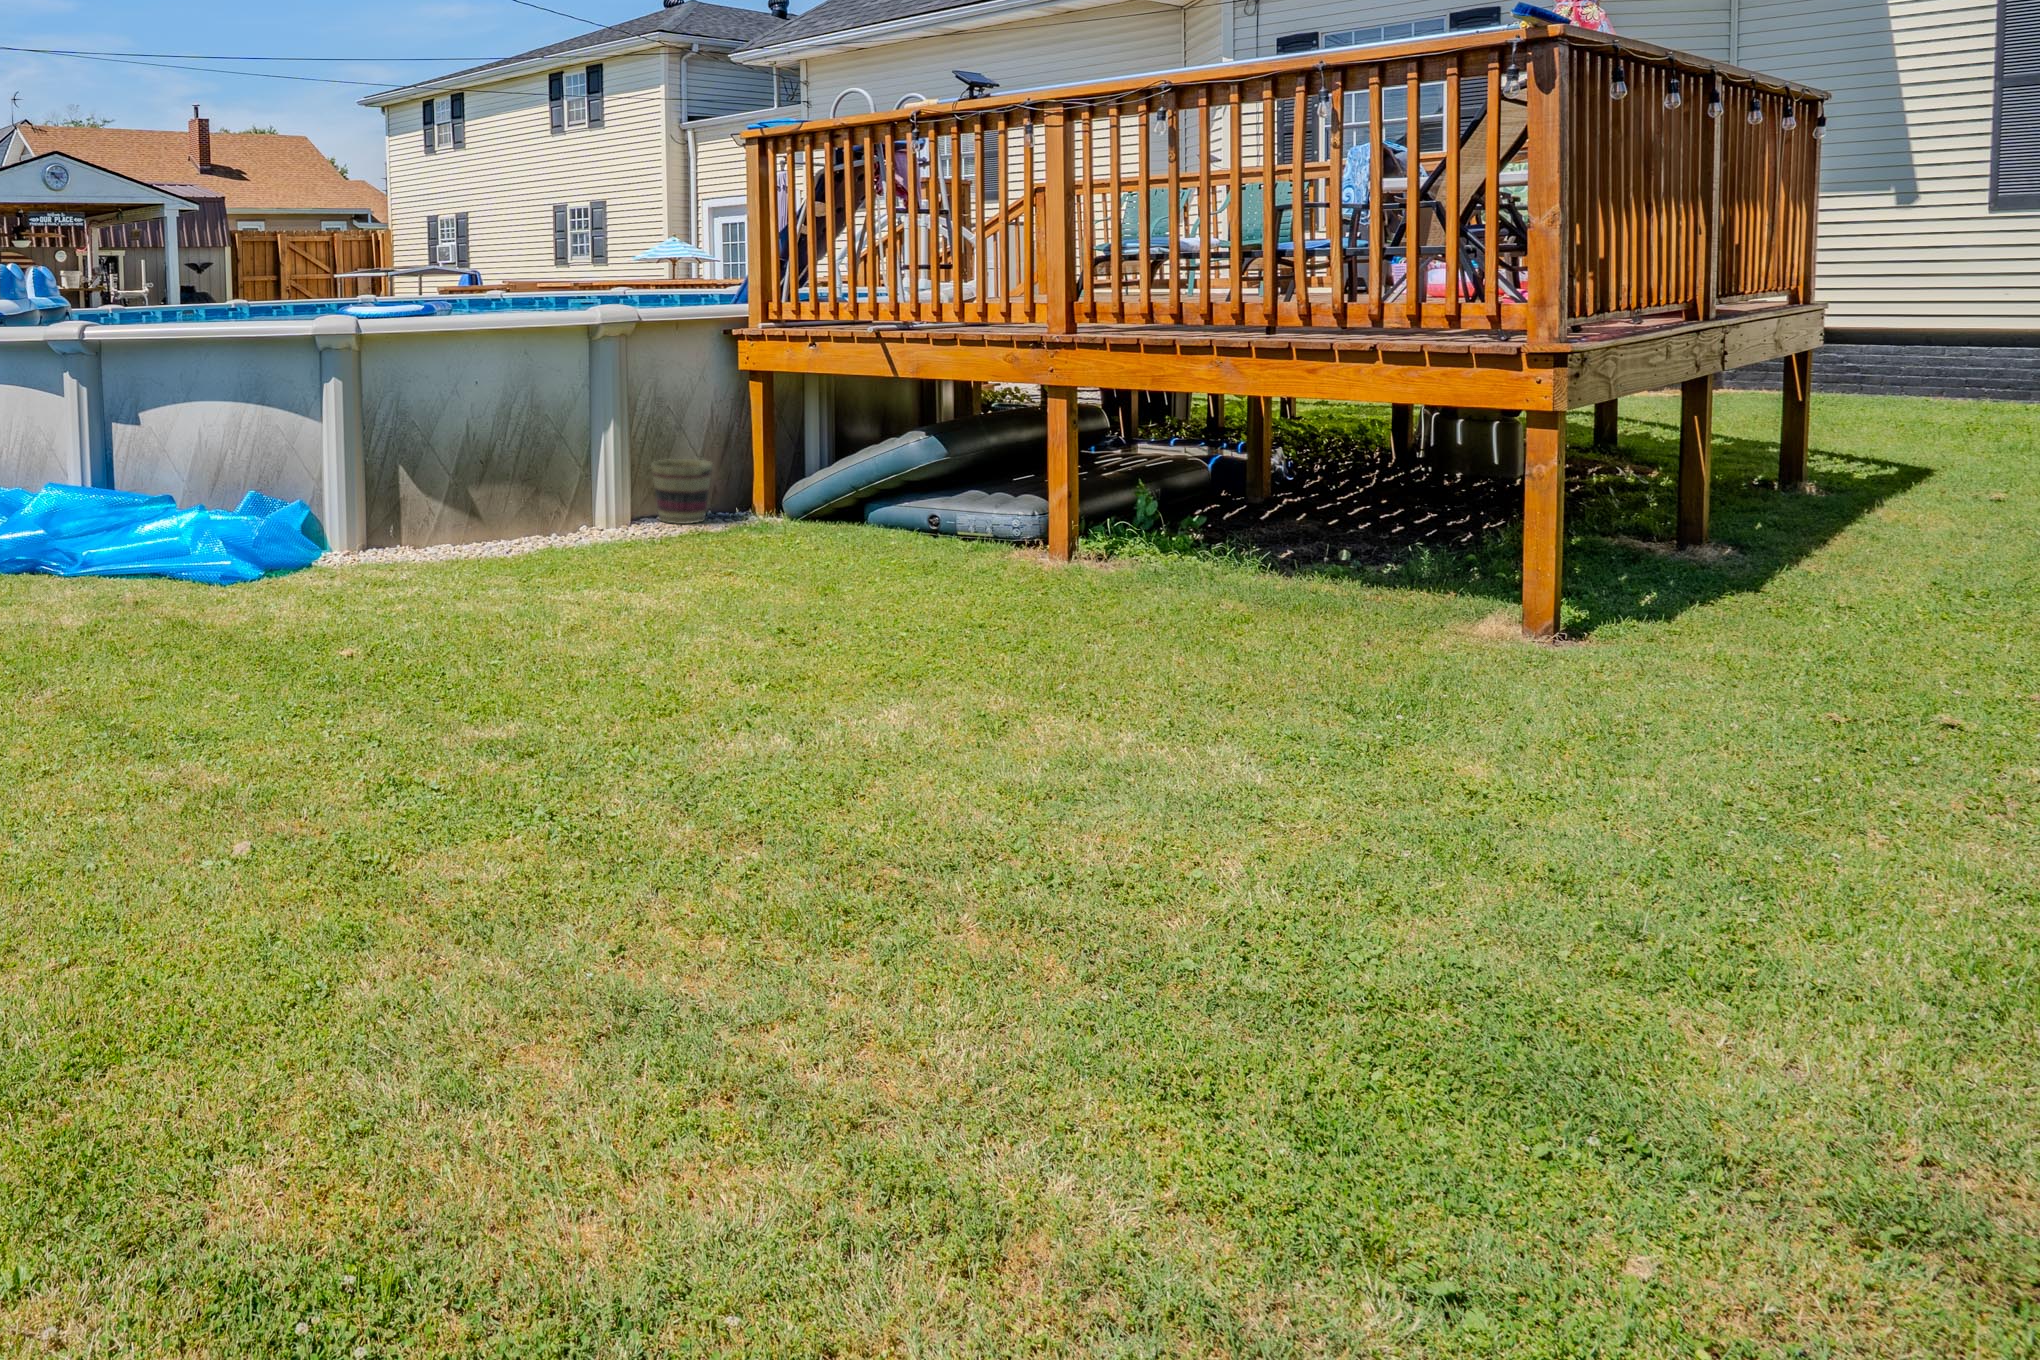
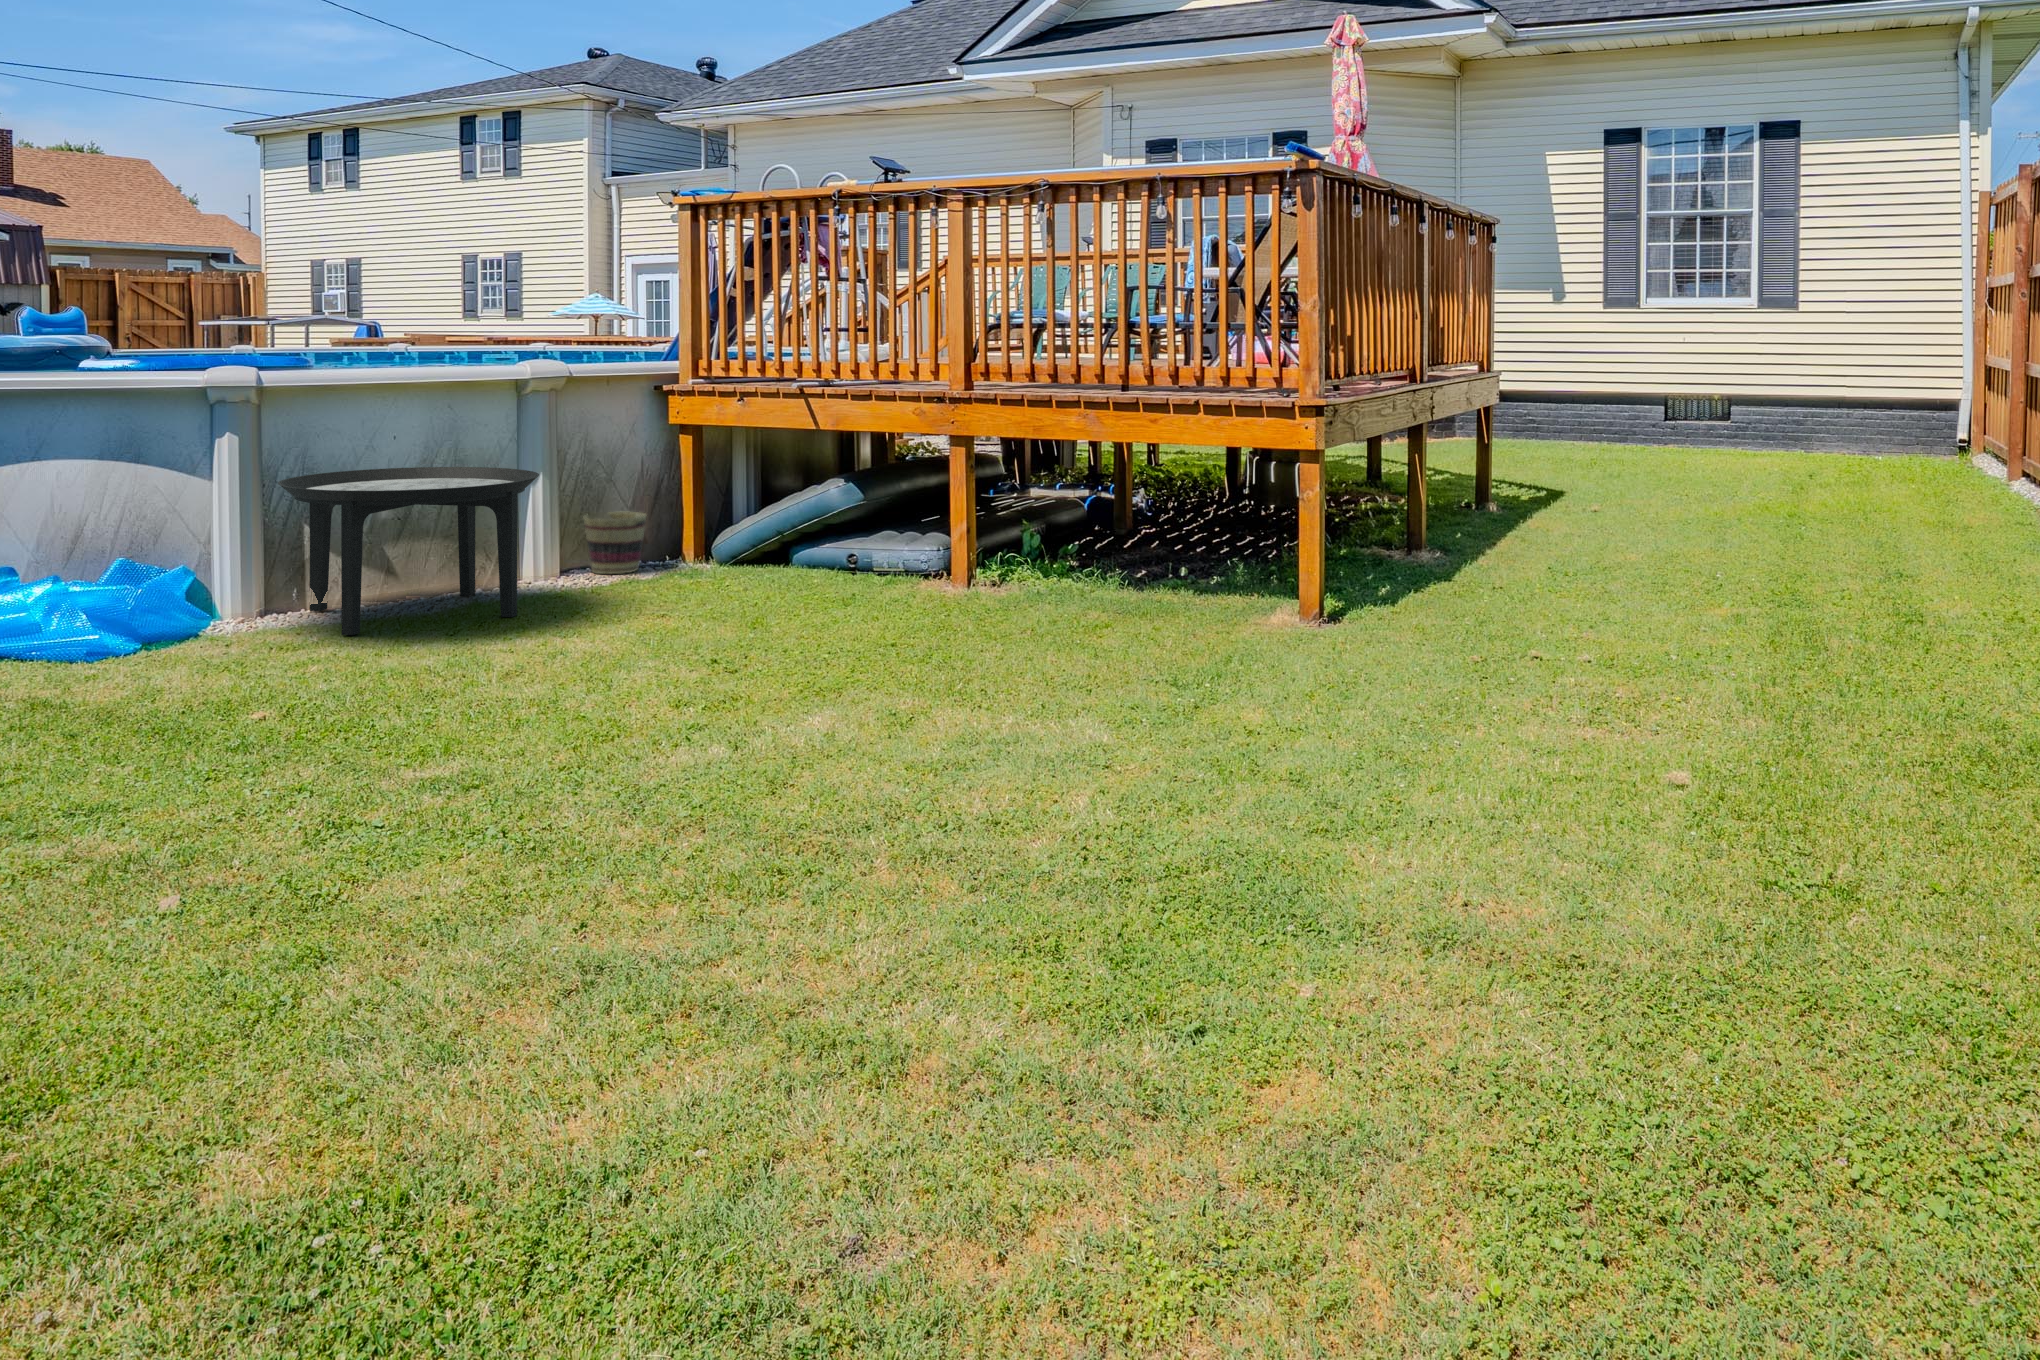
round table: none [375,412,607,577] -> present [278,467,539,635]

